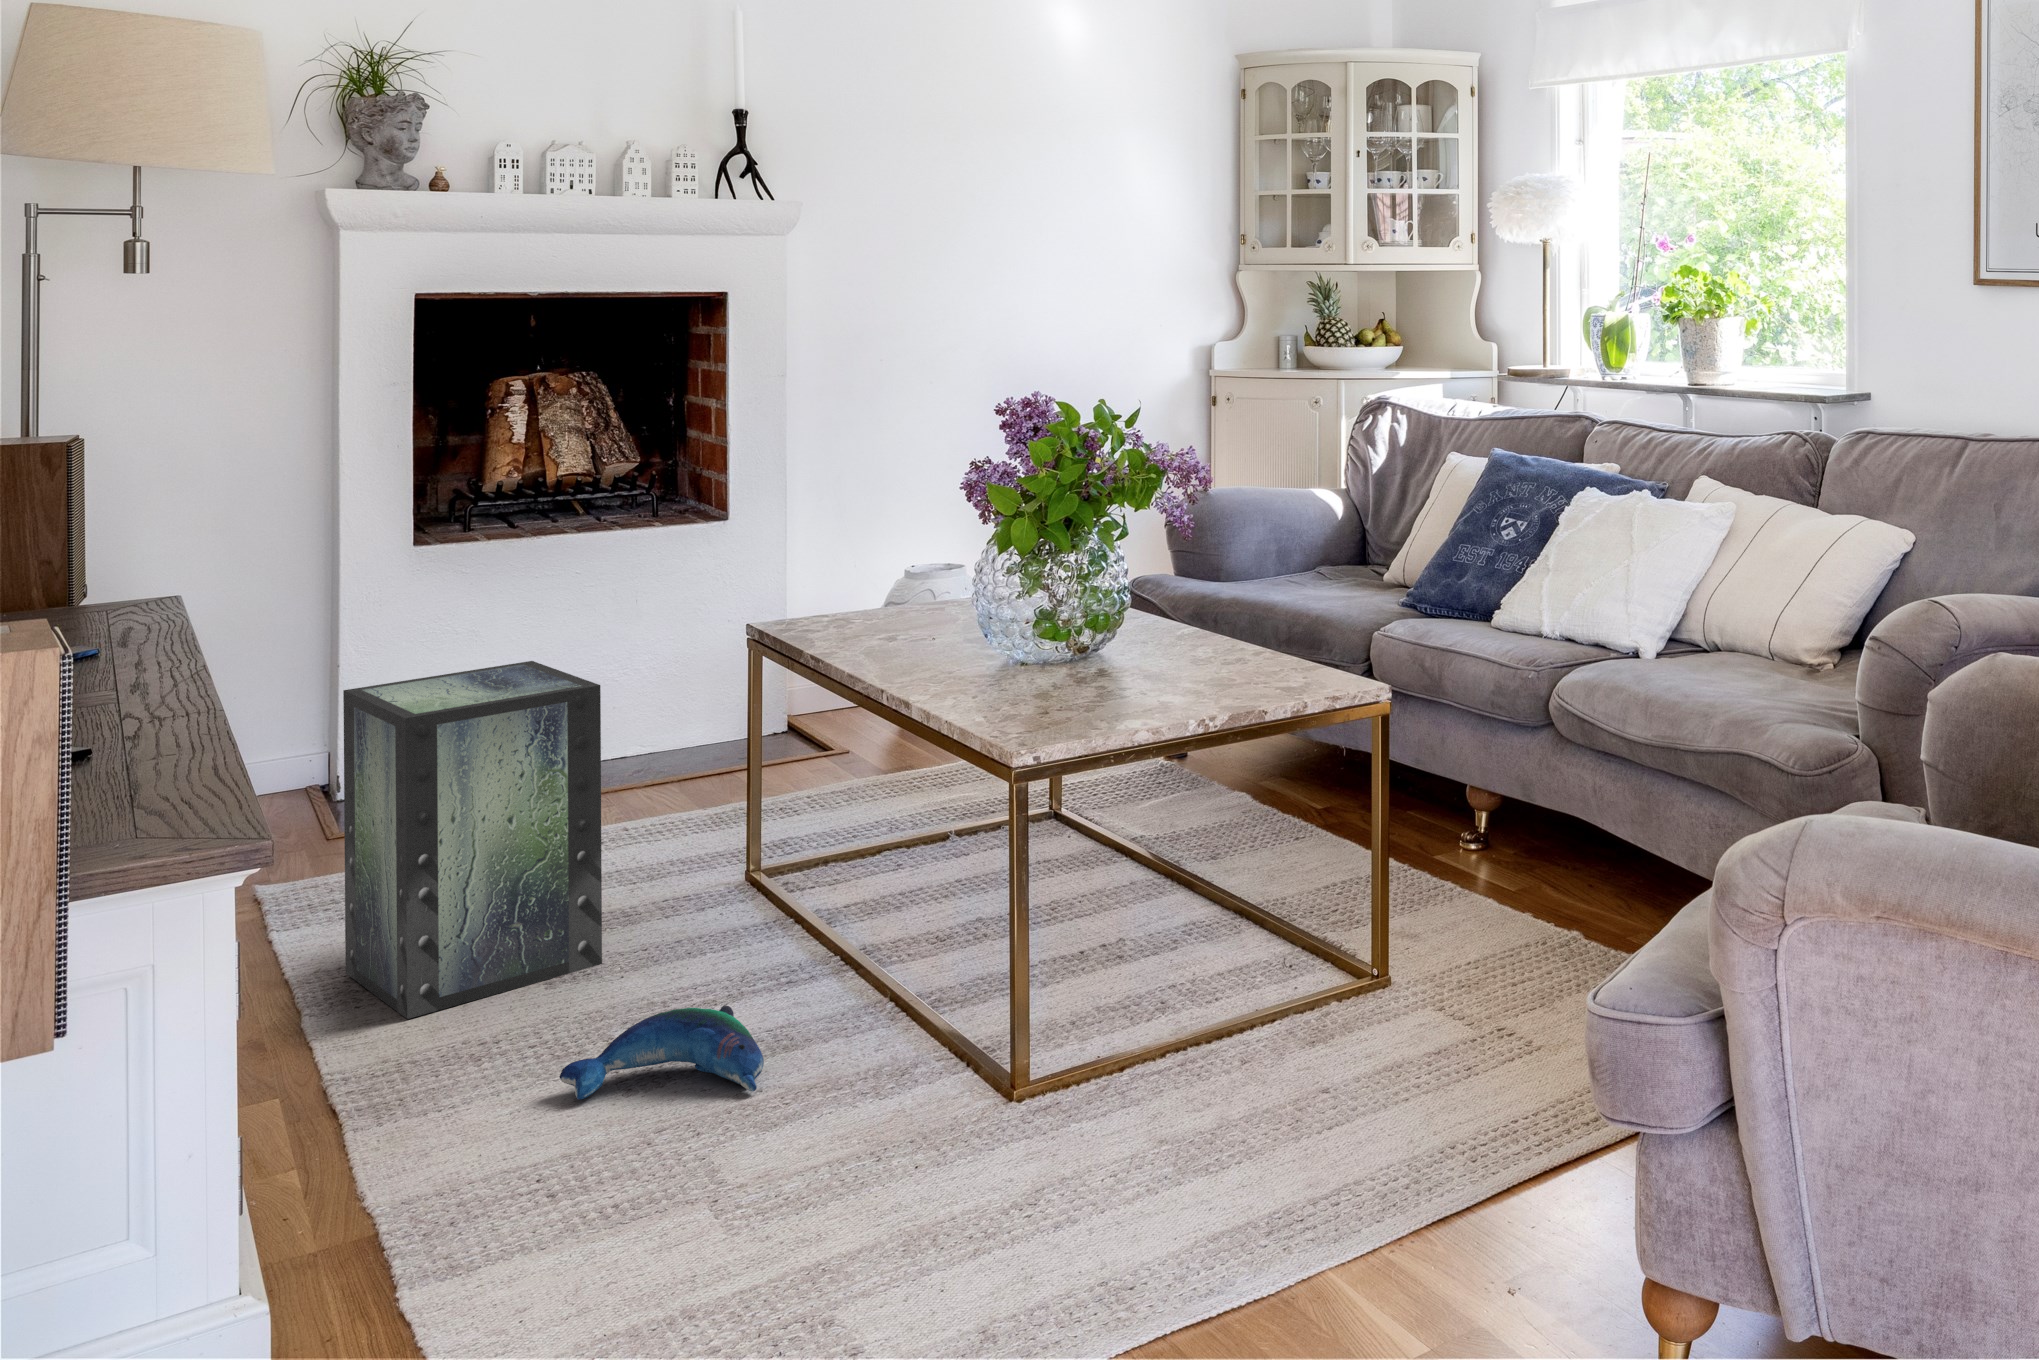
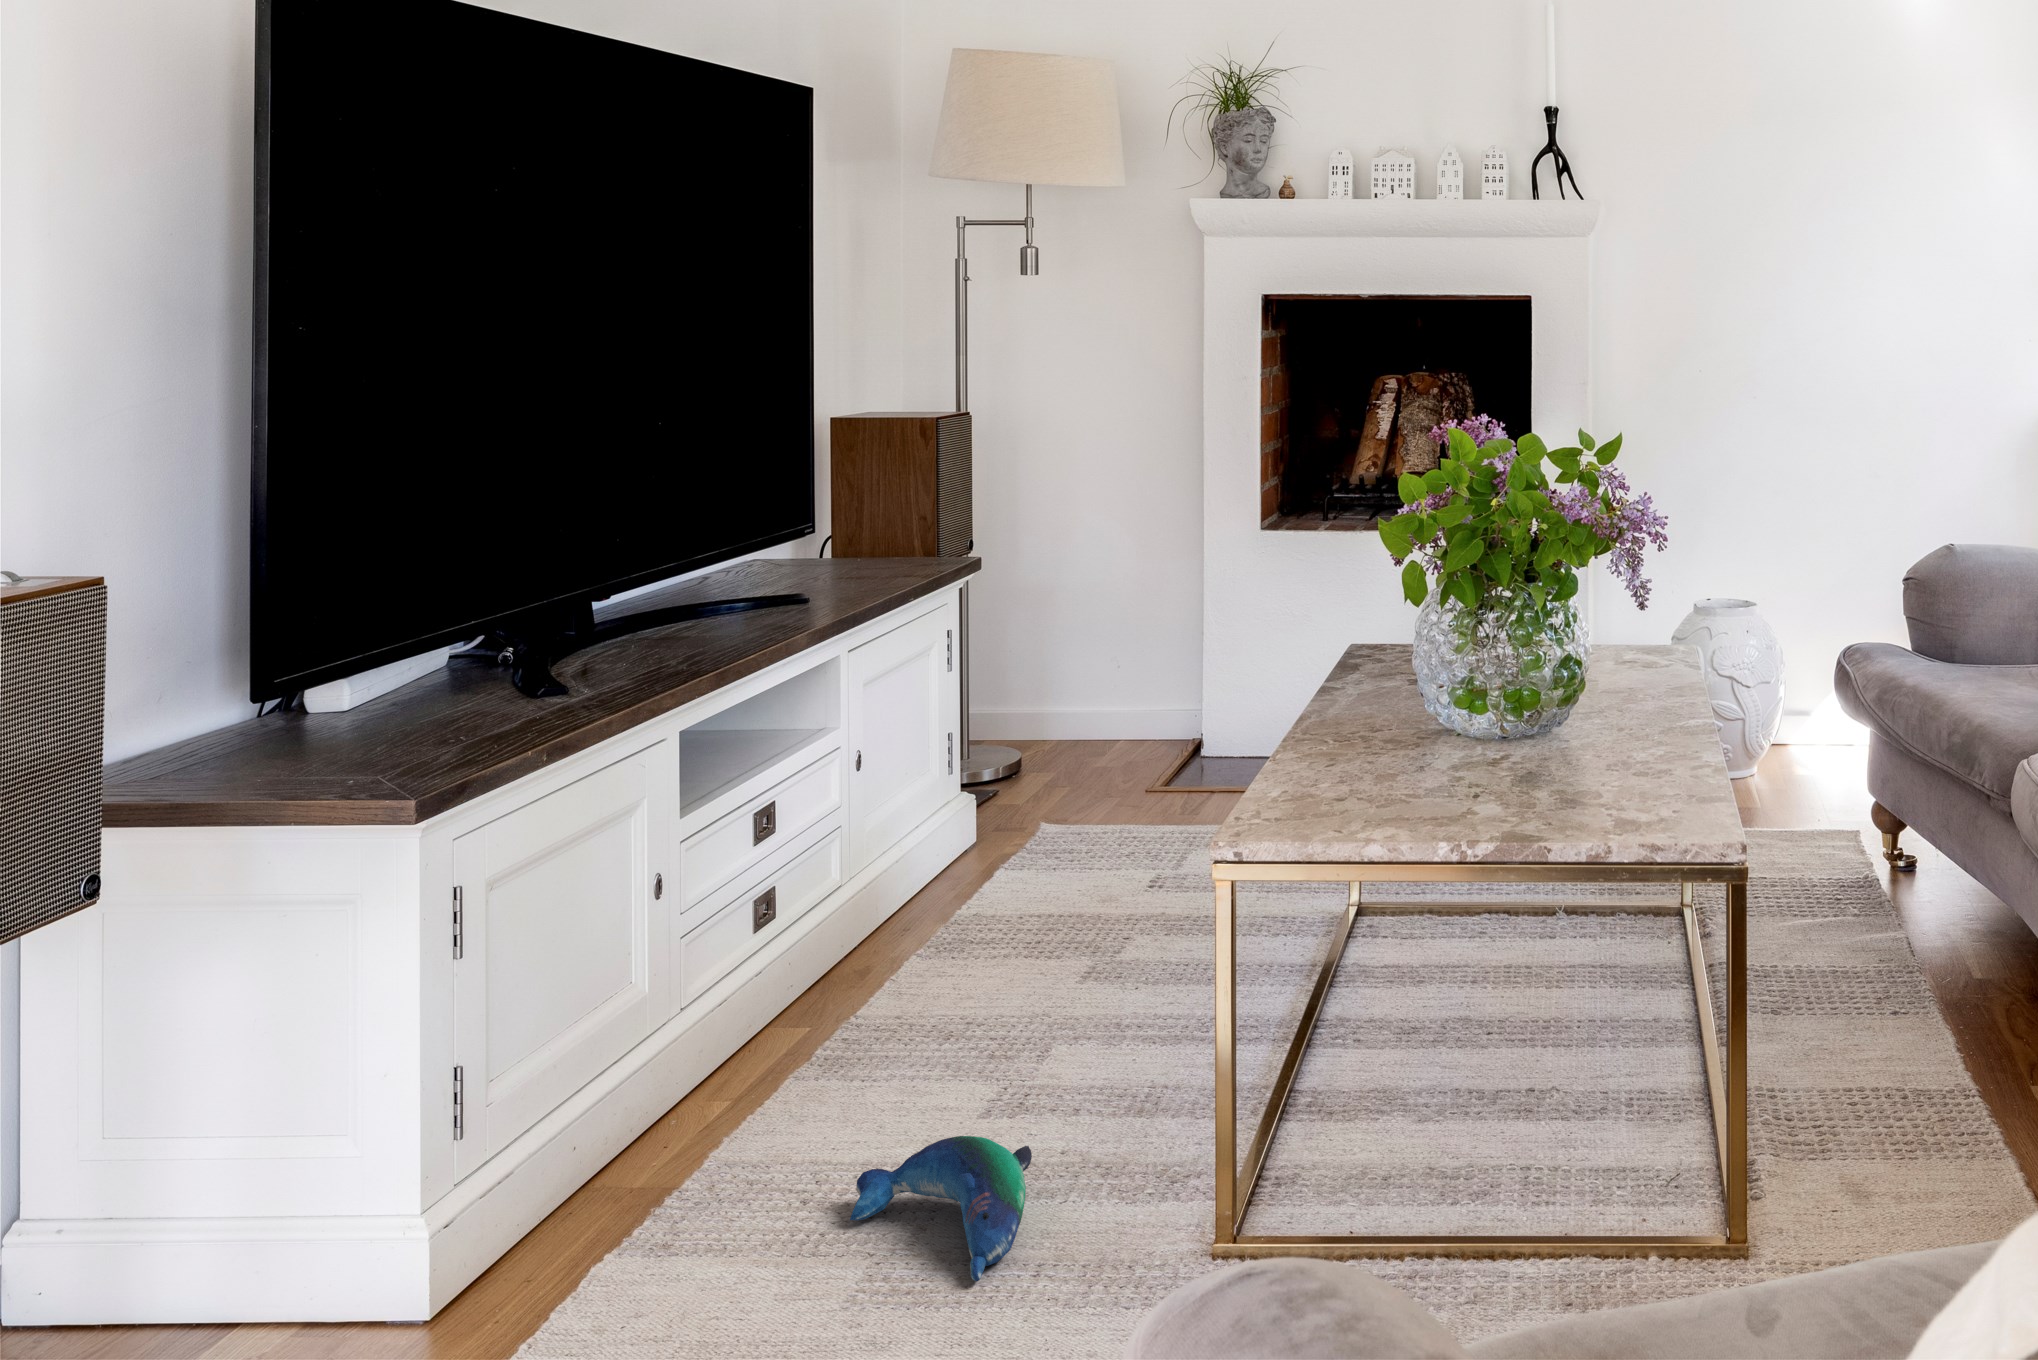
storage box: present [343,661,602,1019] -> none [900,674,1118,1043]

